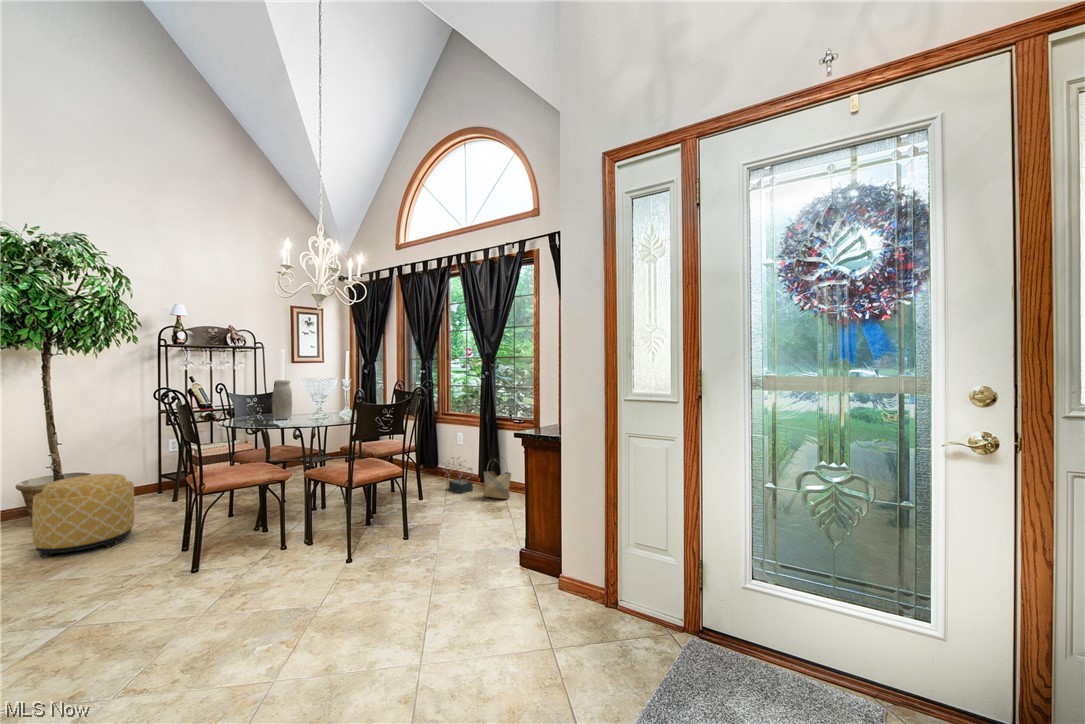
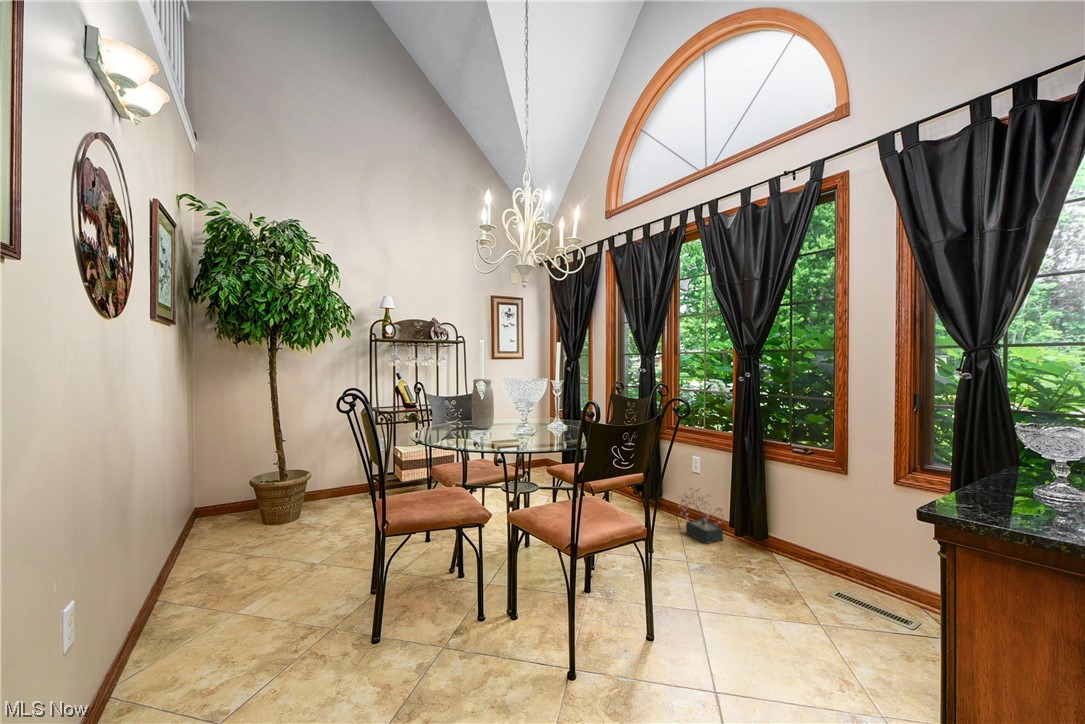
woven basket: present [484,460,511,499] -> none [745,499,794,566]
ottoman: present [32,474,134,558] -> none [243,480,334,574]

